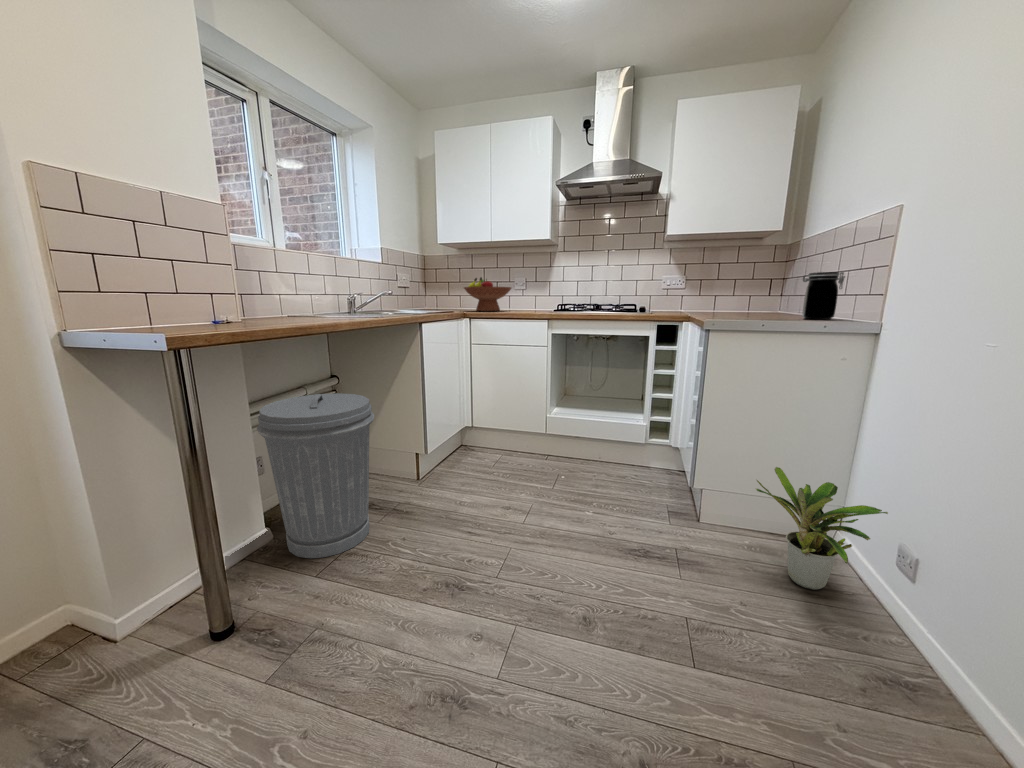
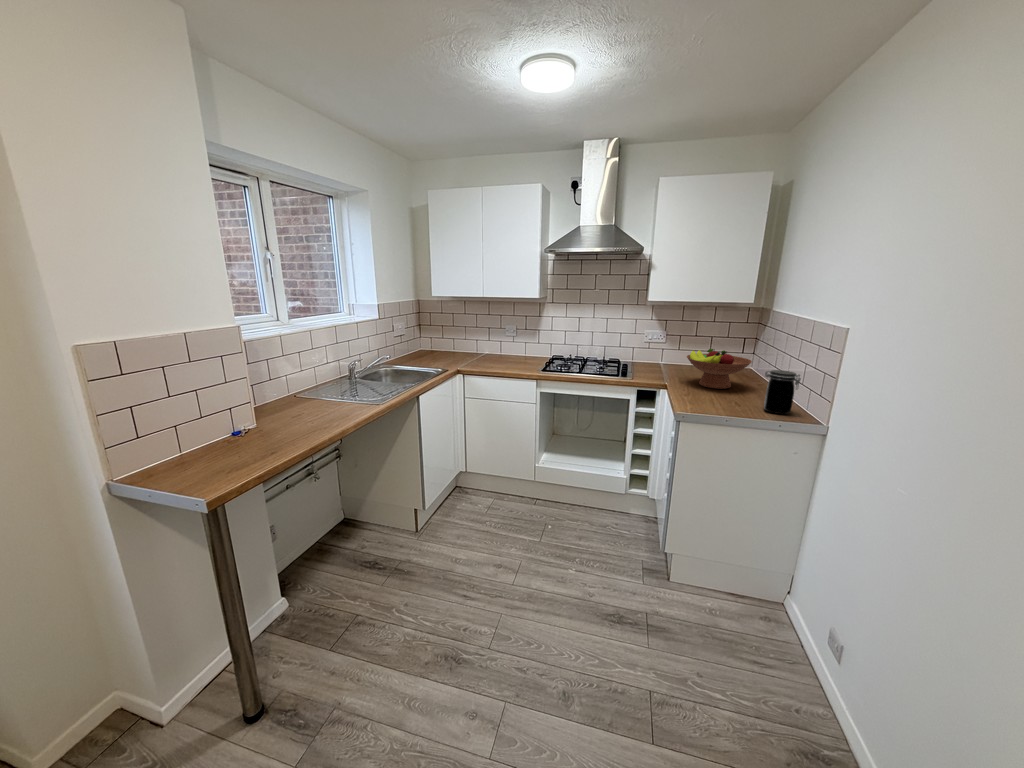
fruit bowl: present [464,277,511,311] -> present [687,349,752,389]
trash can: present [257,393,374,558] -> none [273,470,378,628]
potted plant: present [756,467,888,590] -> none [713,552,821,658]

